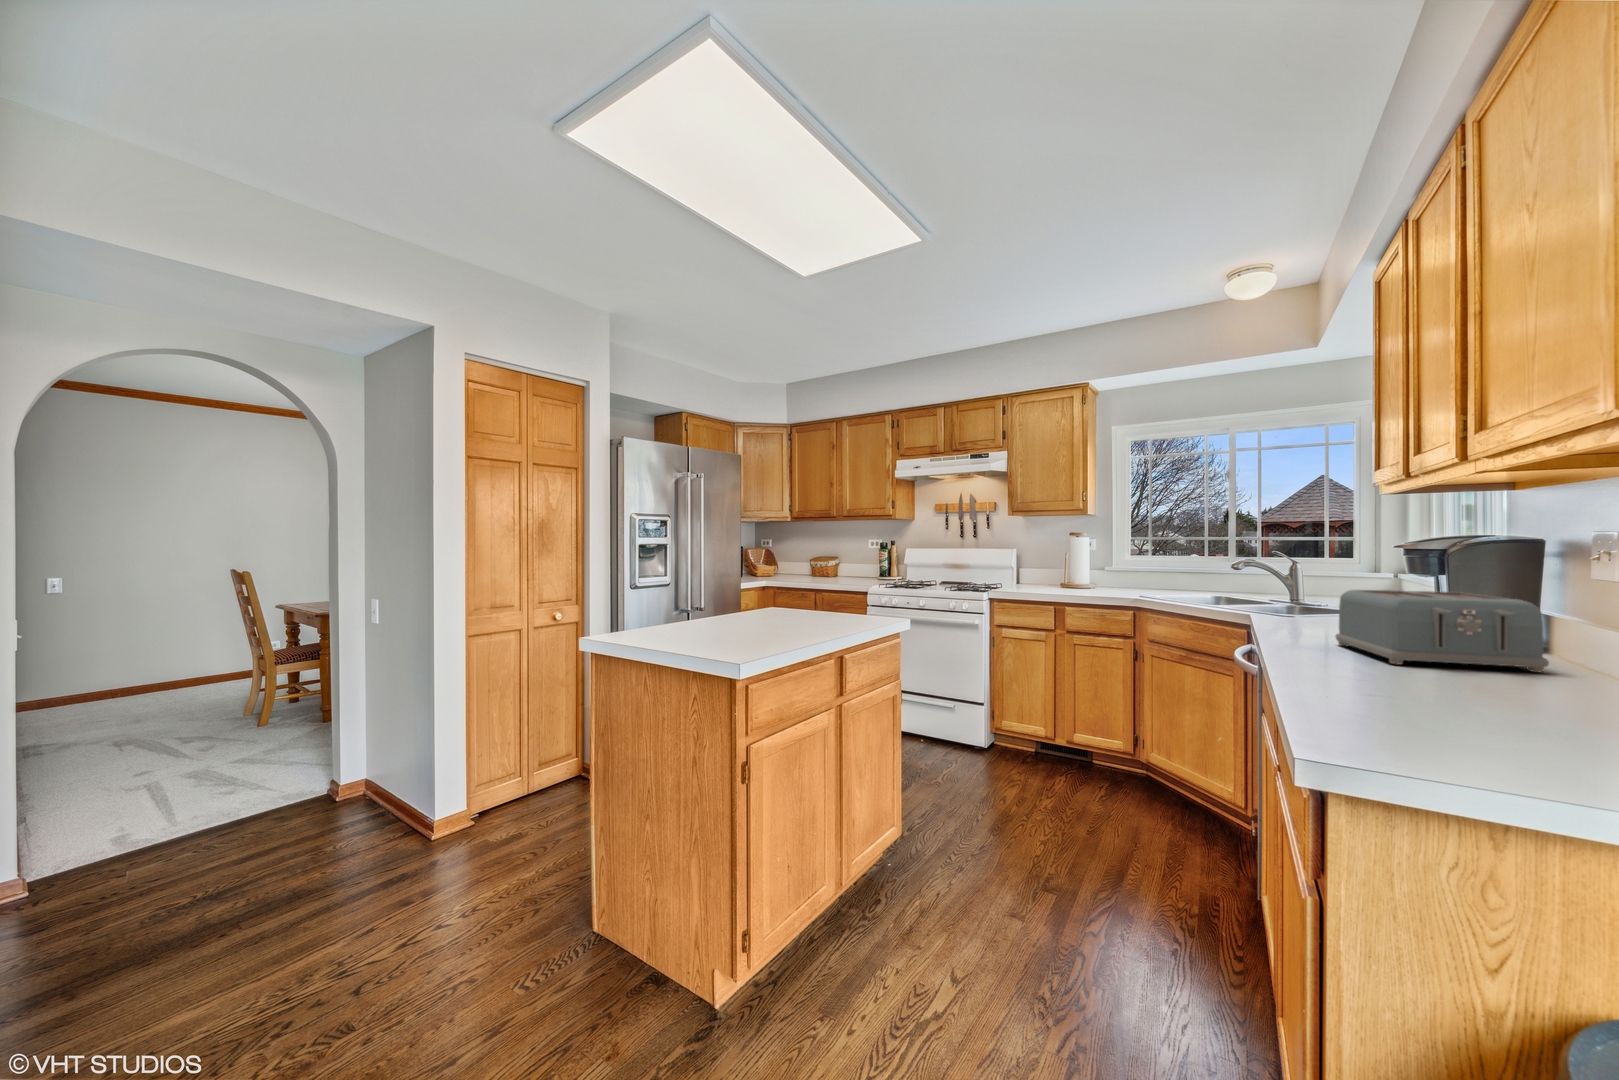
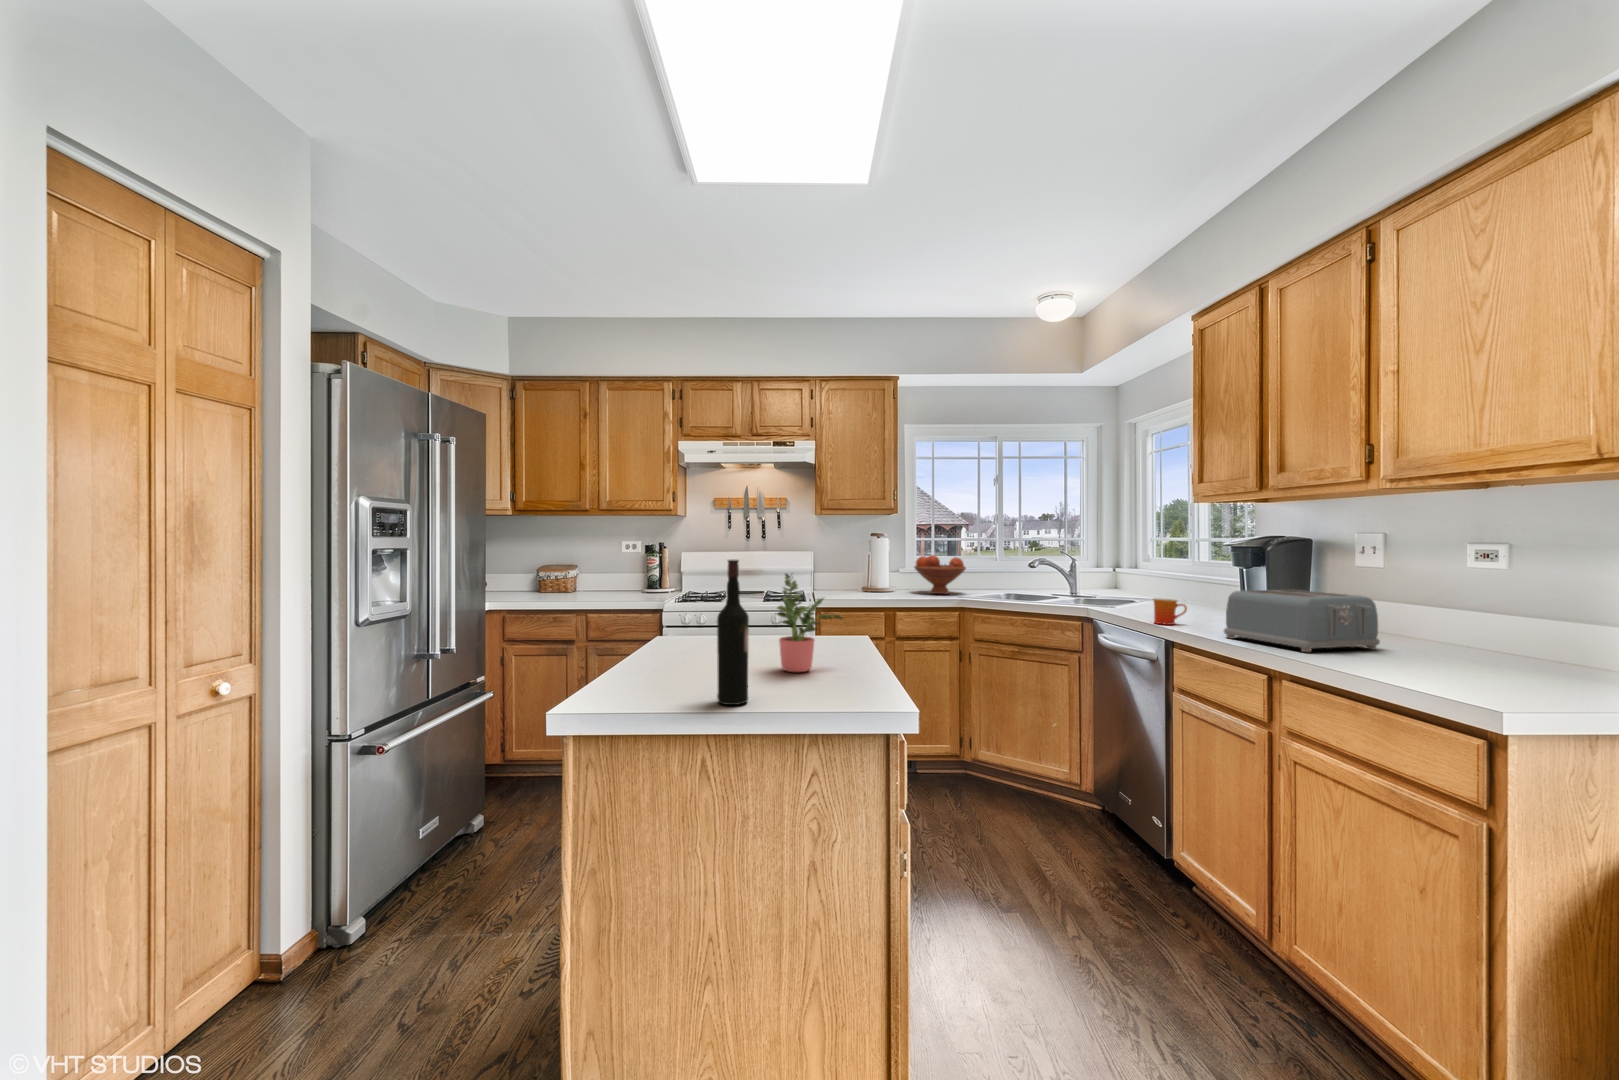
wine bottle: none [692,543,713,638] -> present [717,559,749,705]
fruit bowl: none [1104,554,1163,593] -> present [914,555,966,594]
potted plant: none [770,556,833,628] -> present [777,574,842,672]
mug: none [1293,600,1338,630] -> present [1153,598,1187,625]

